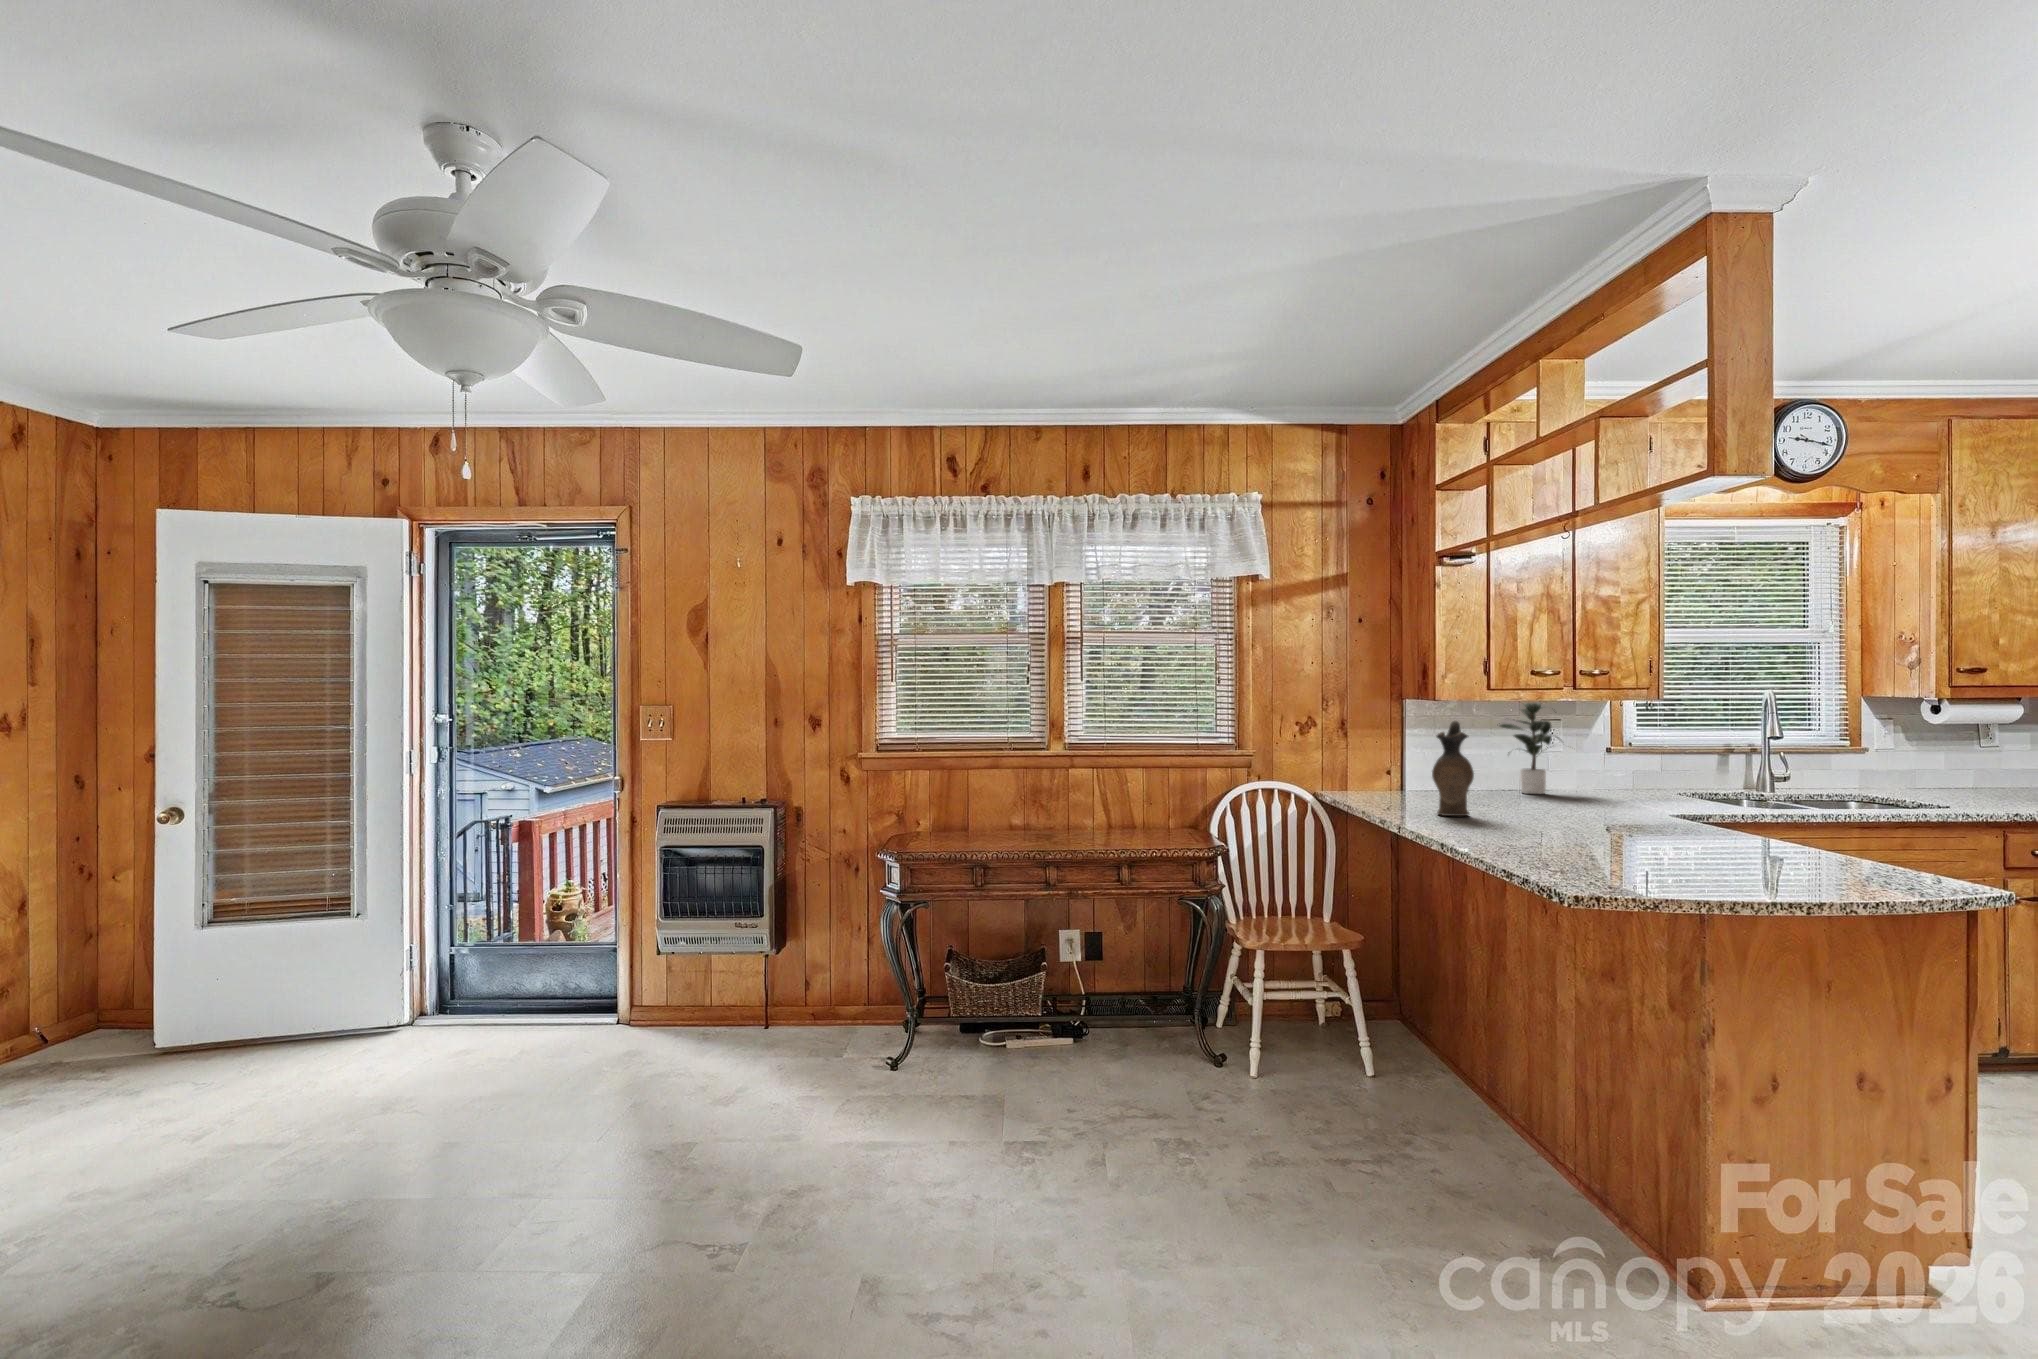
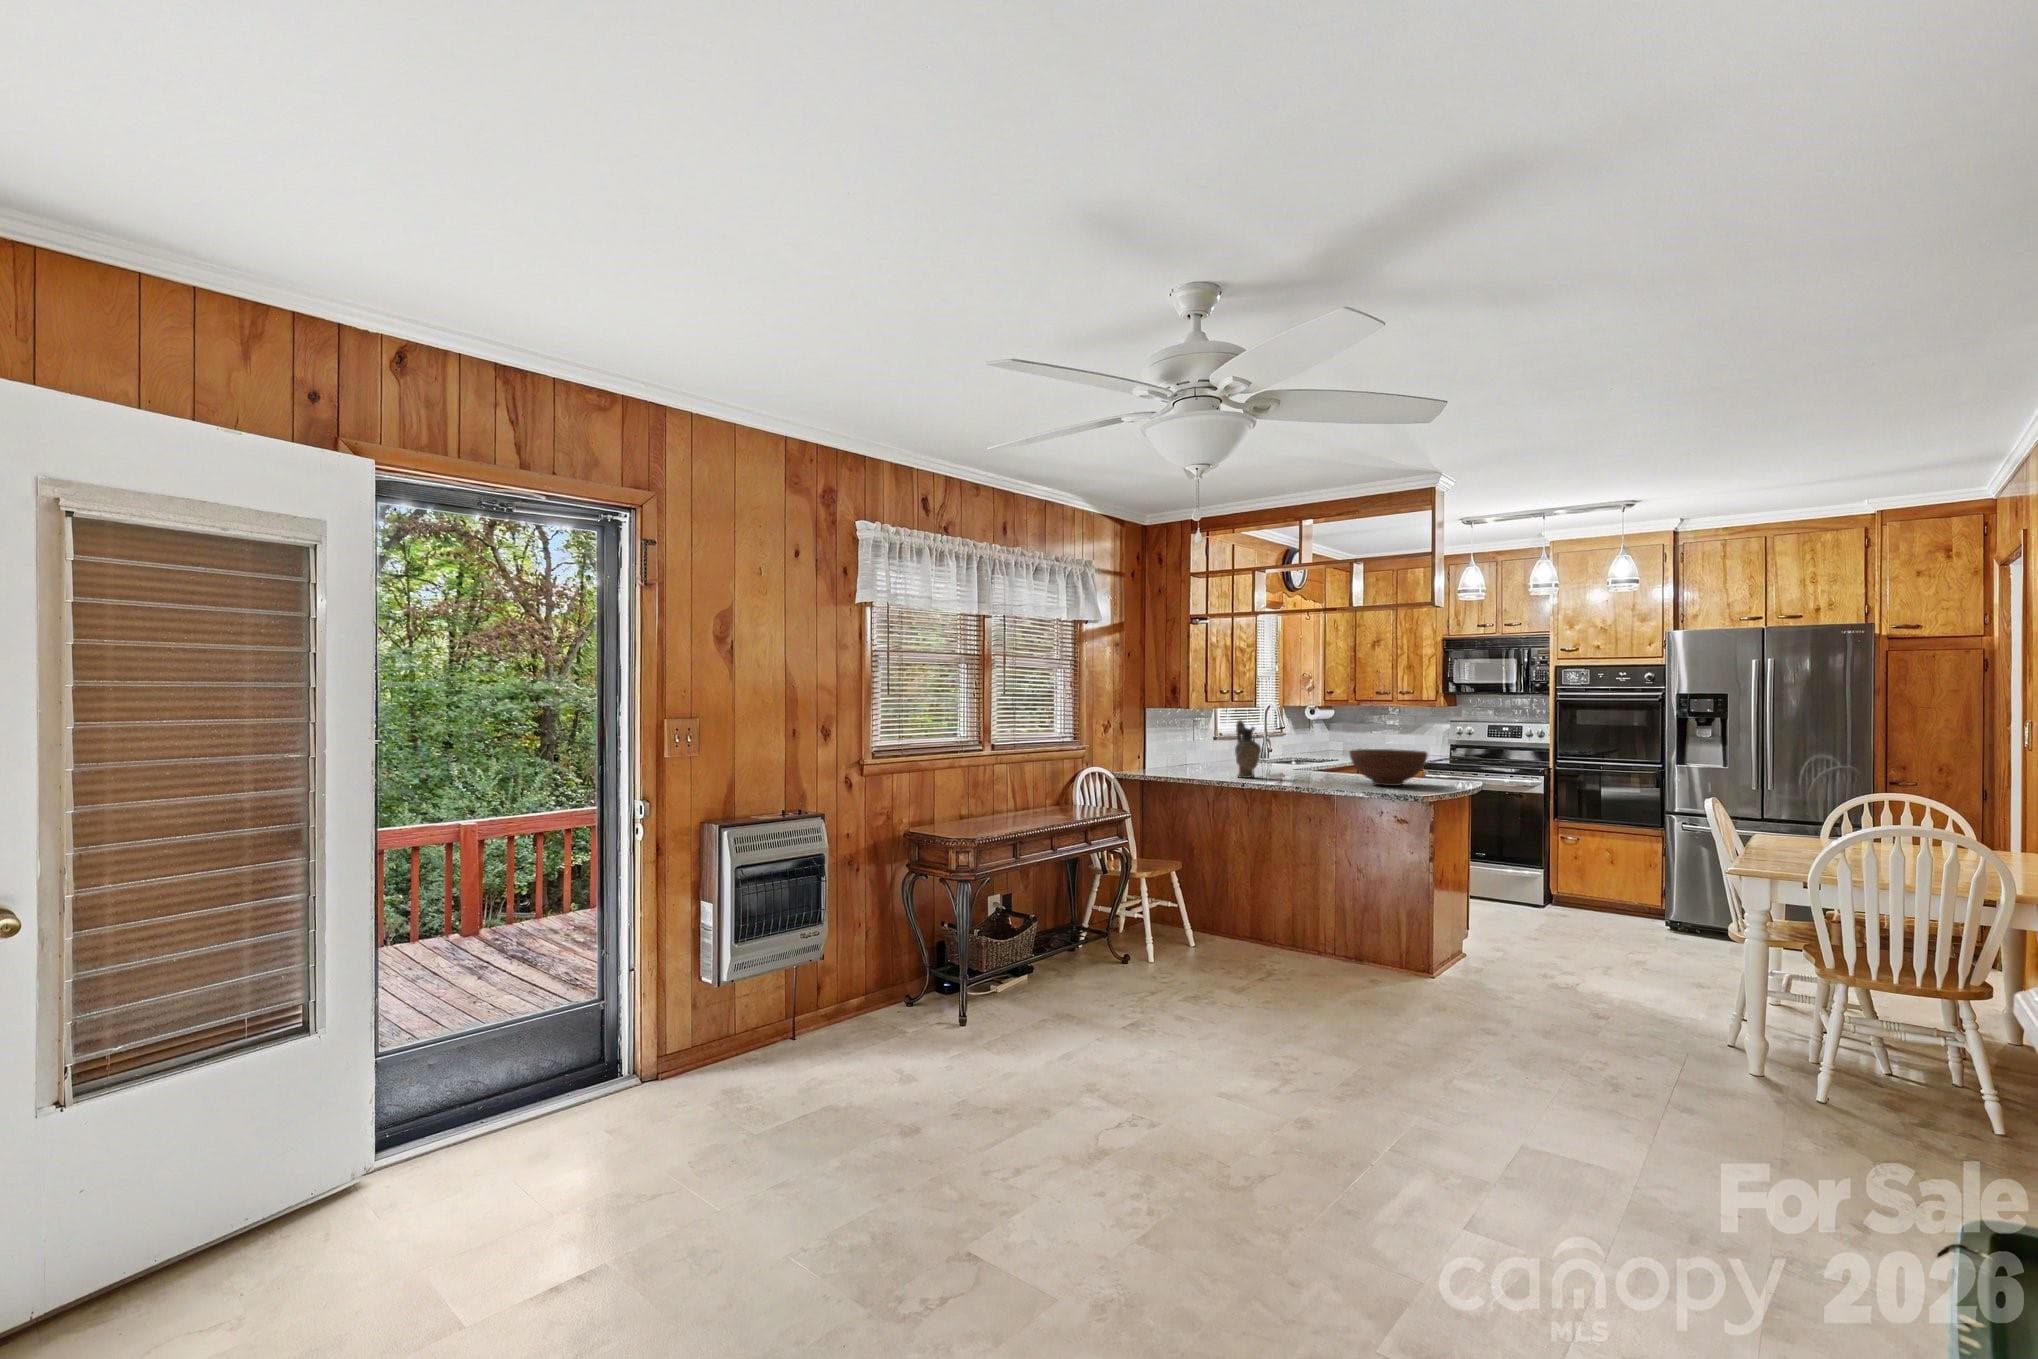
potted plant: present [1499,702,1559,794] -> none [1168,709,1227,766]
fruit bowl: none [1531,780,1692,854] -> present [1349,749,1427,786]

